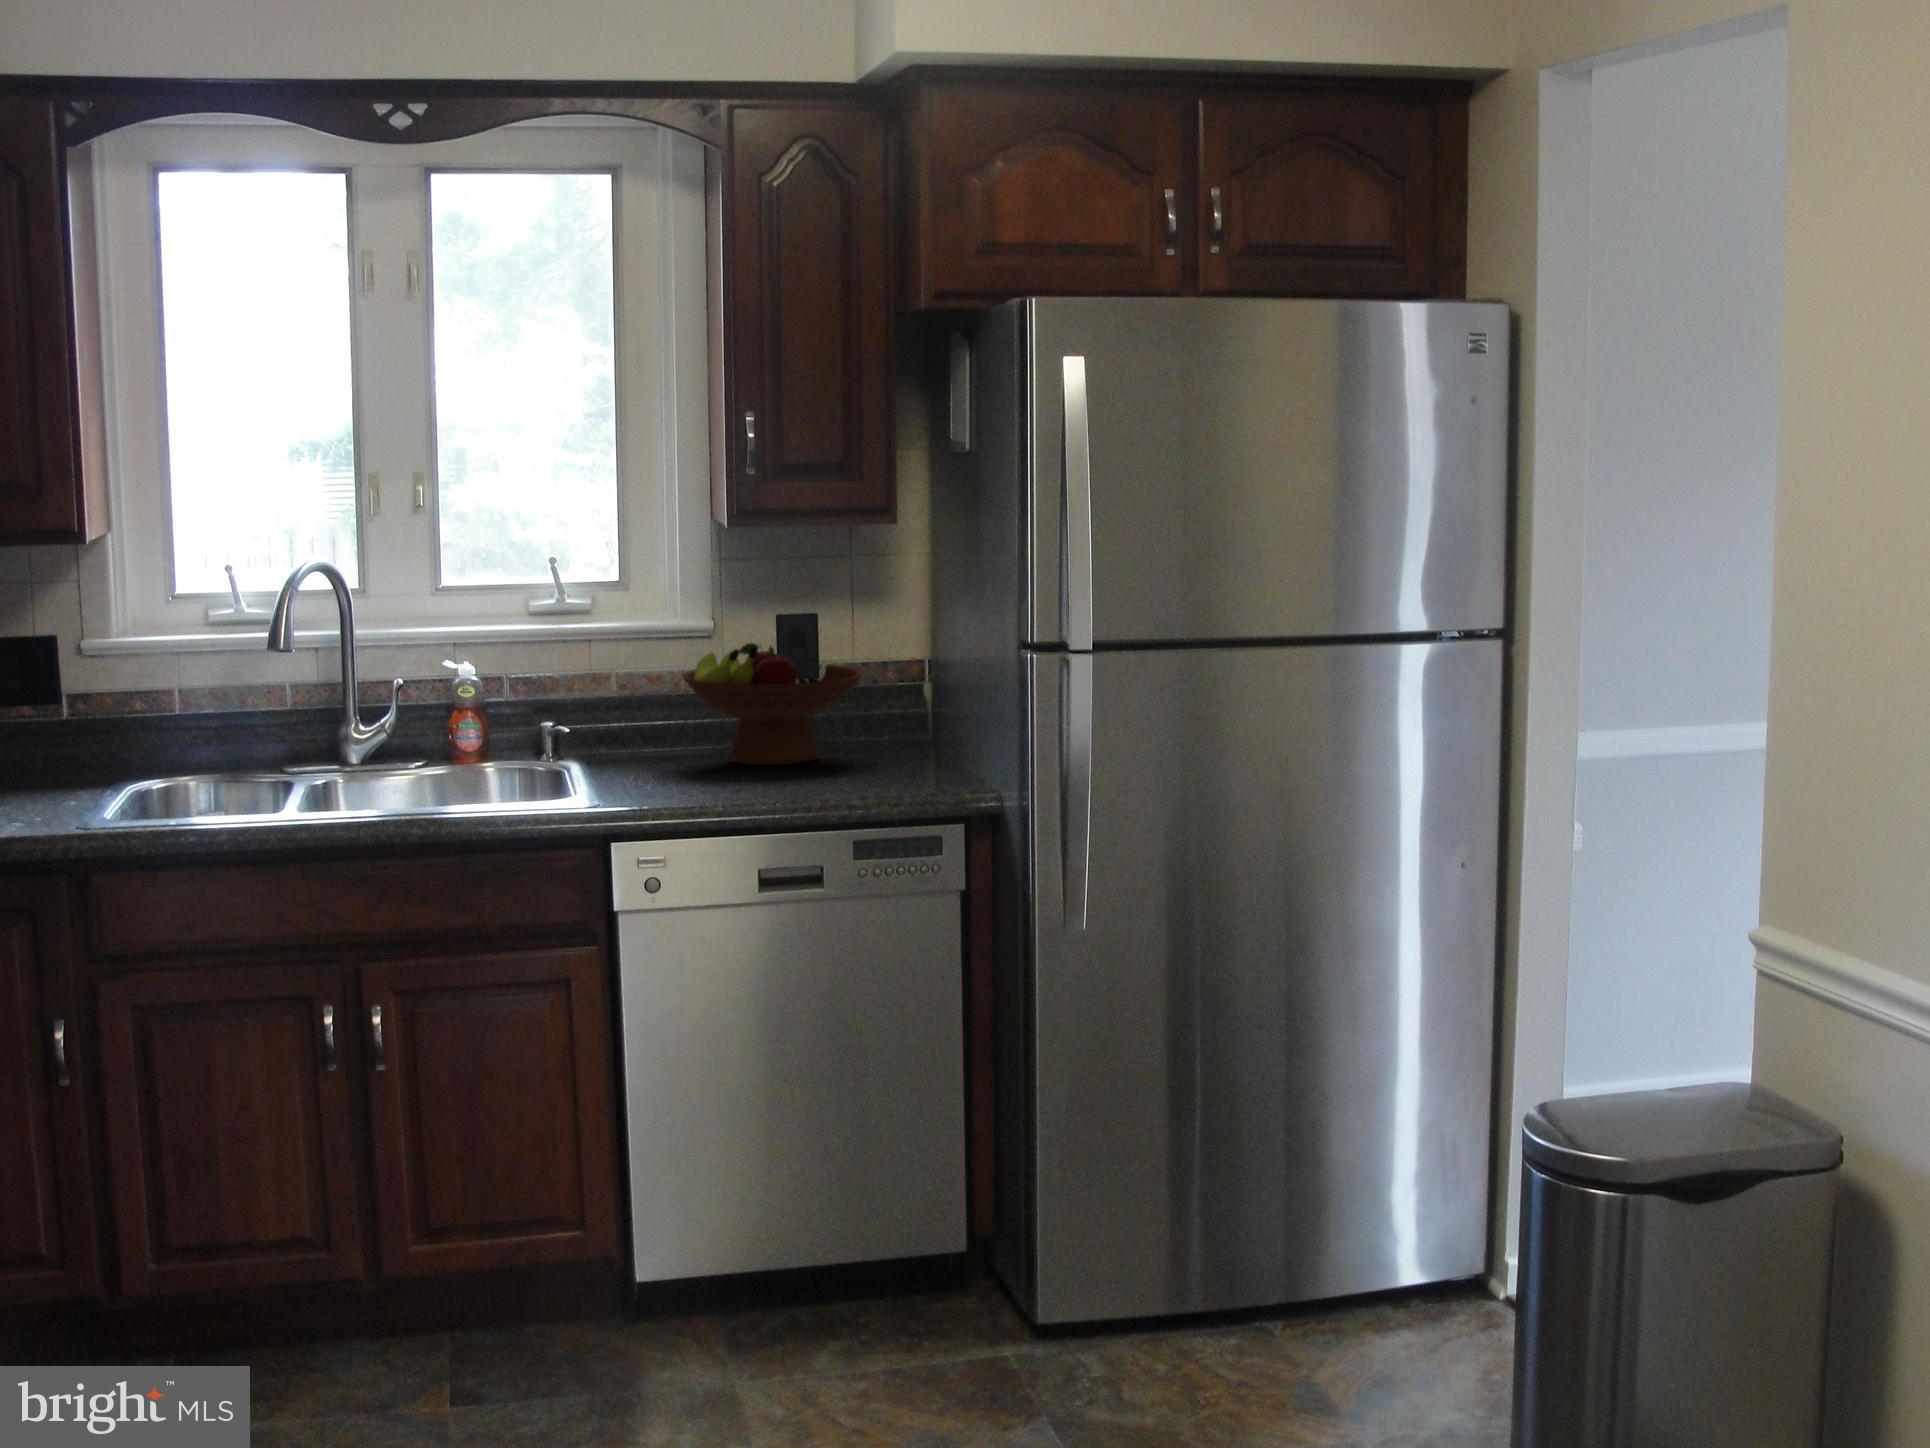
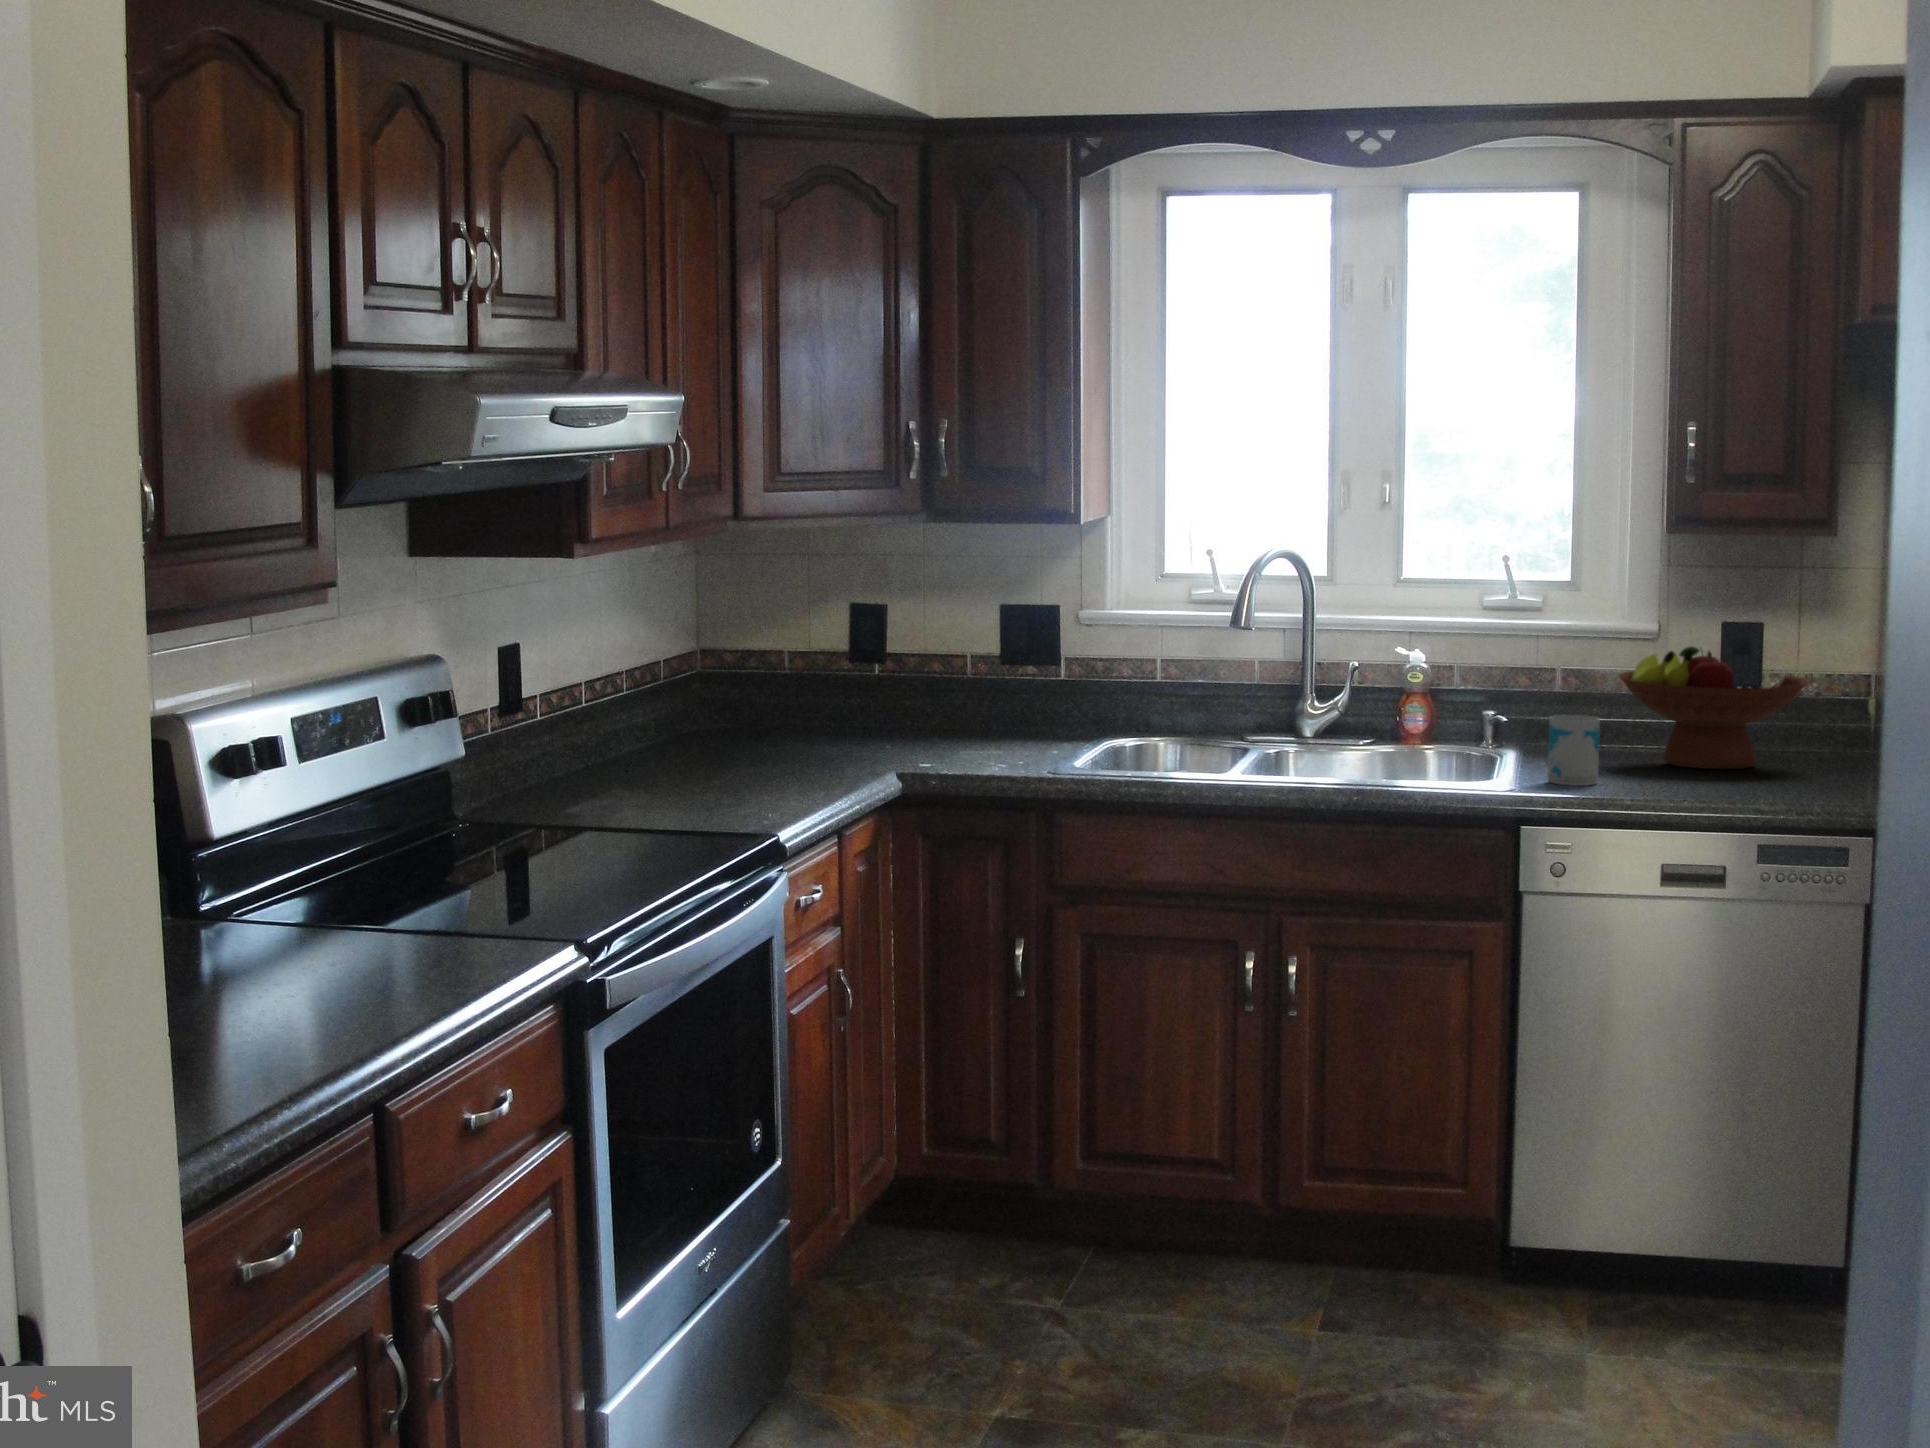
mug: none [627,723,681,799] -> present [1548,715,1600,786]

